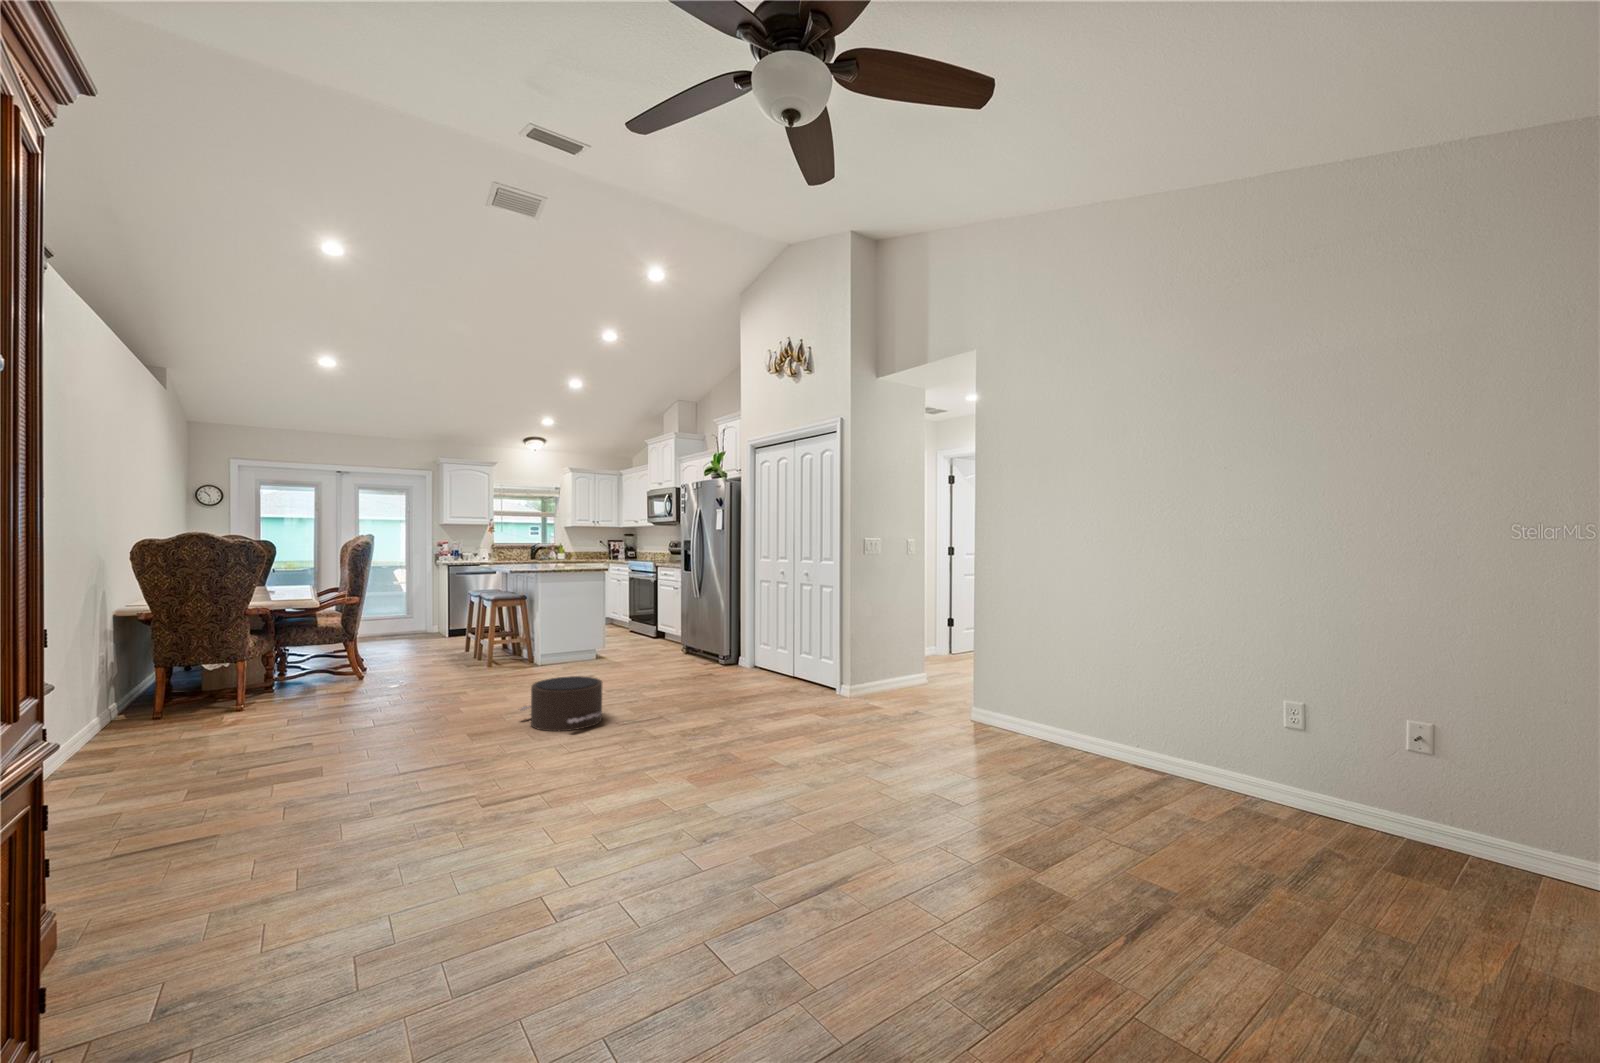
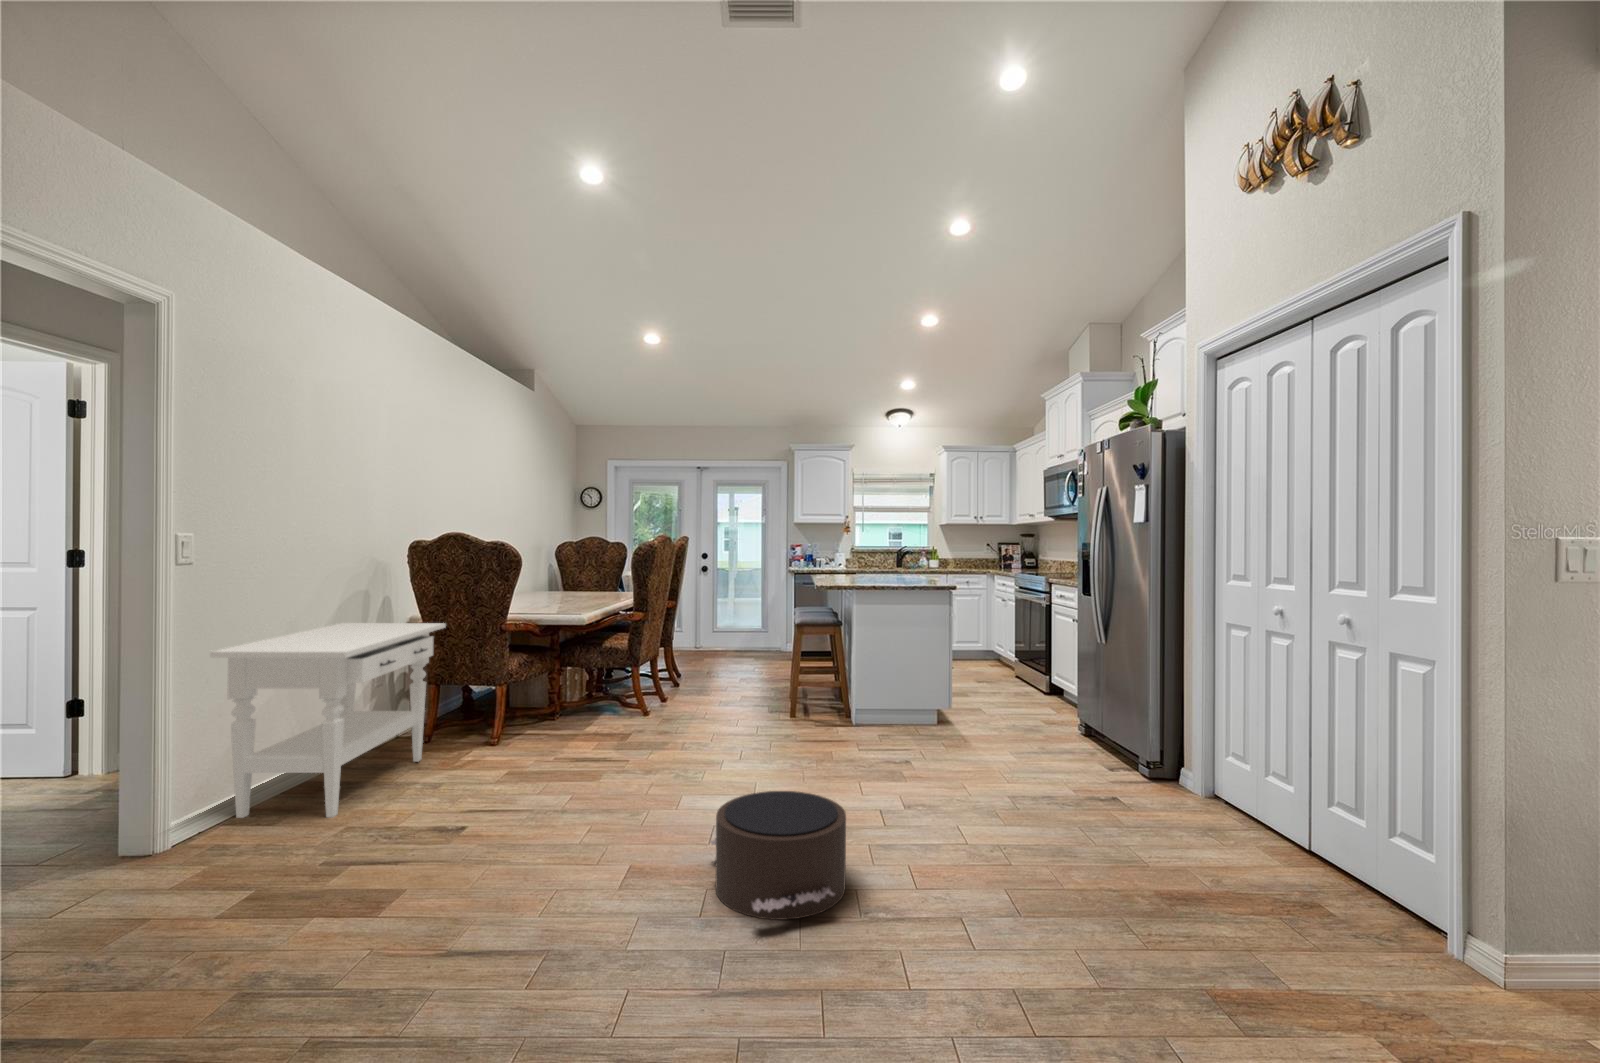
side table: none [69,609,223,766] -> present [210,623,446,818]

